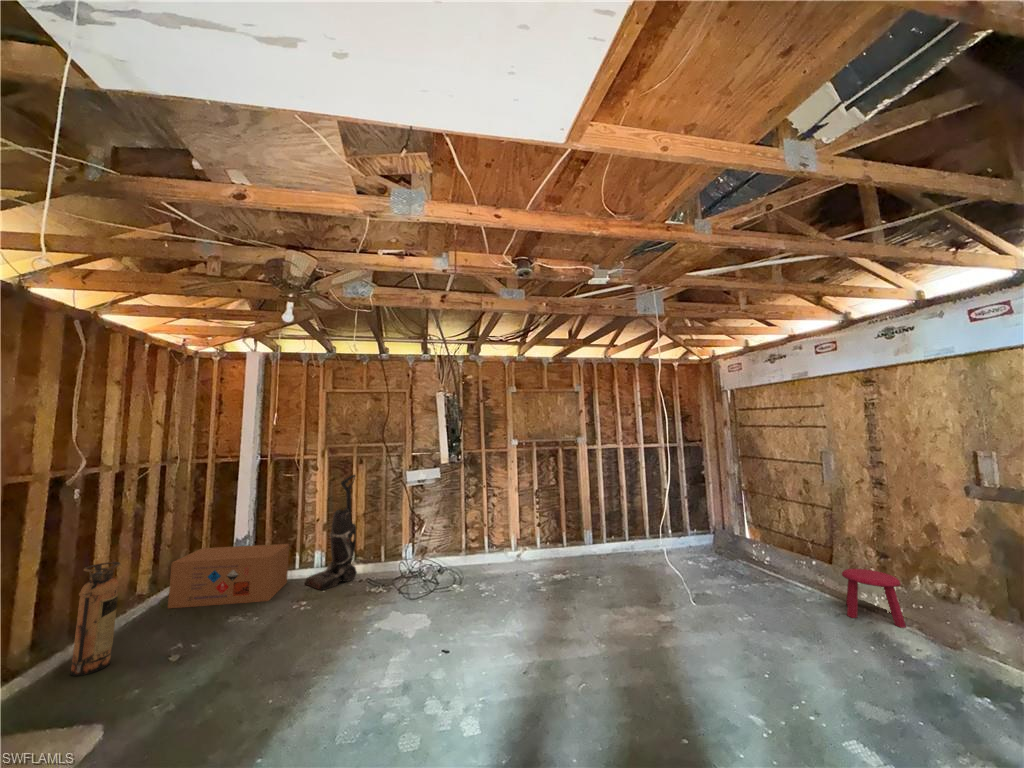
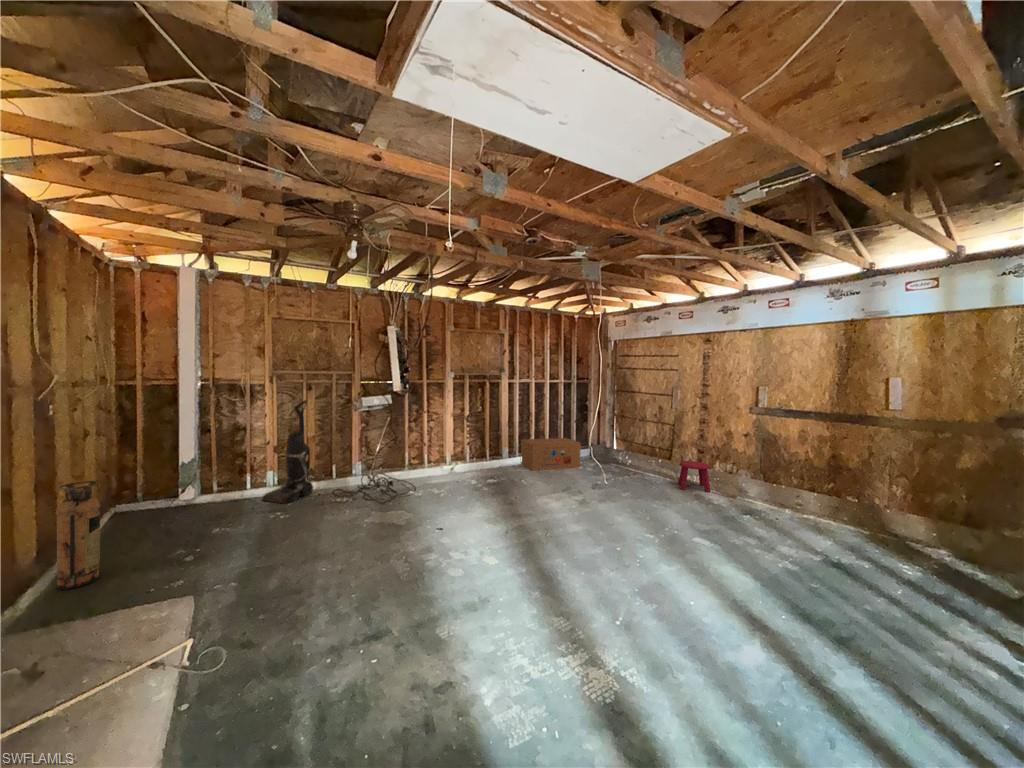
cardboard box: present [168,544,289,608] -> present [521,438,581,471]

